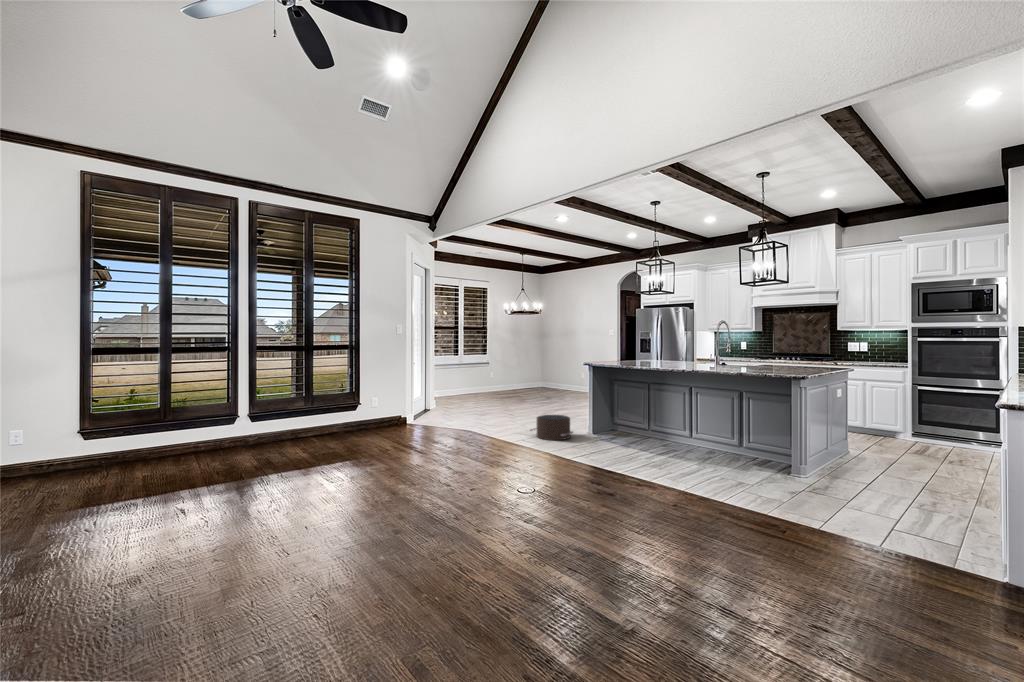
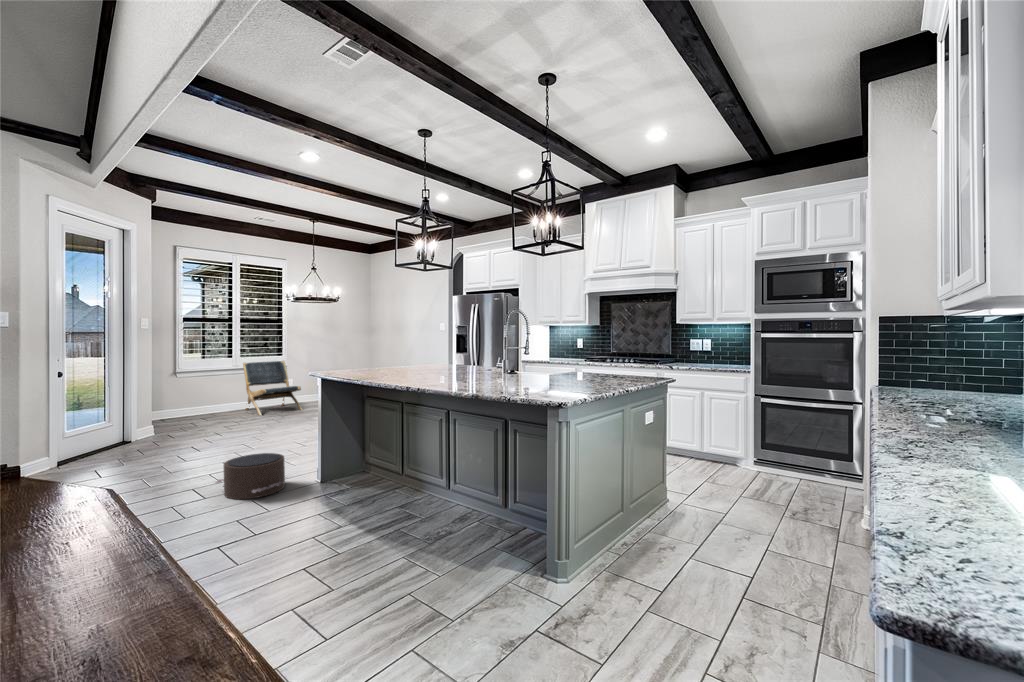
lounge chair: none [465,358,509,398] -> present [243,361,303,415]

